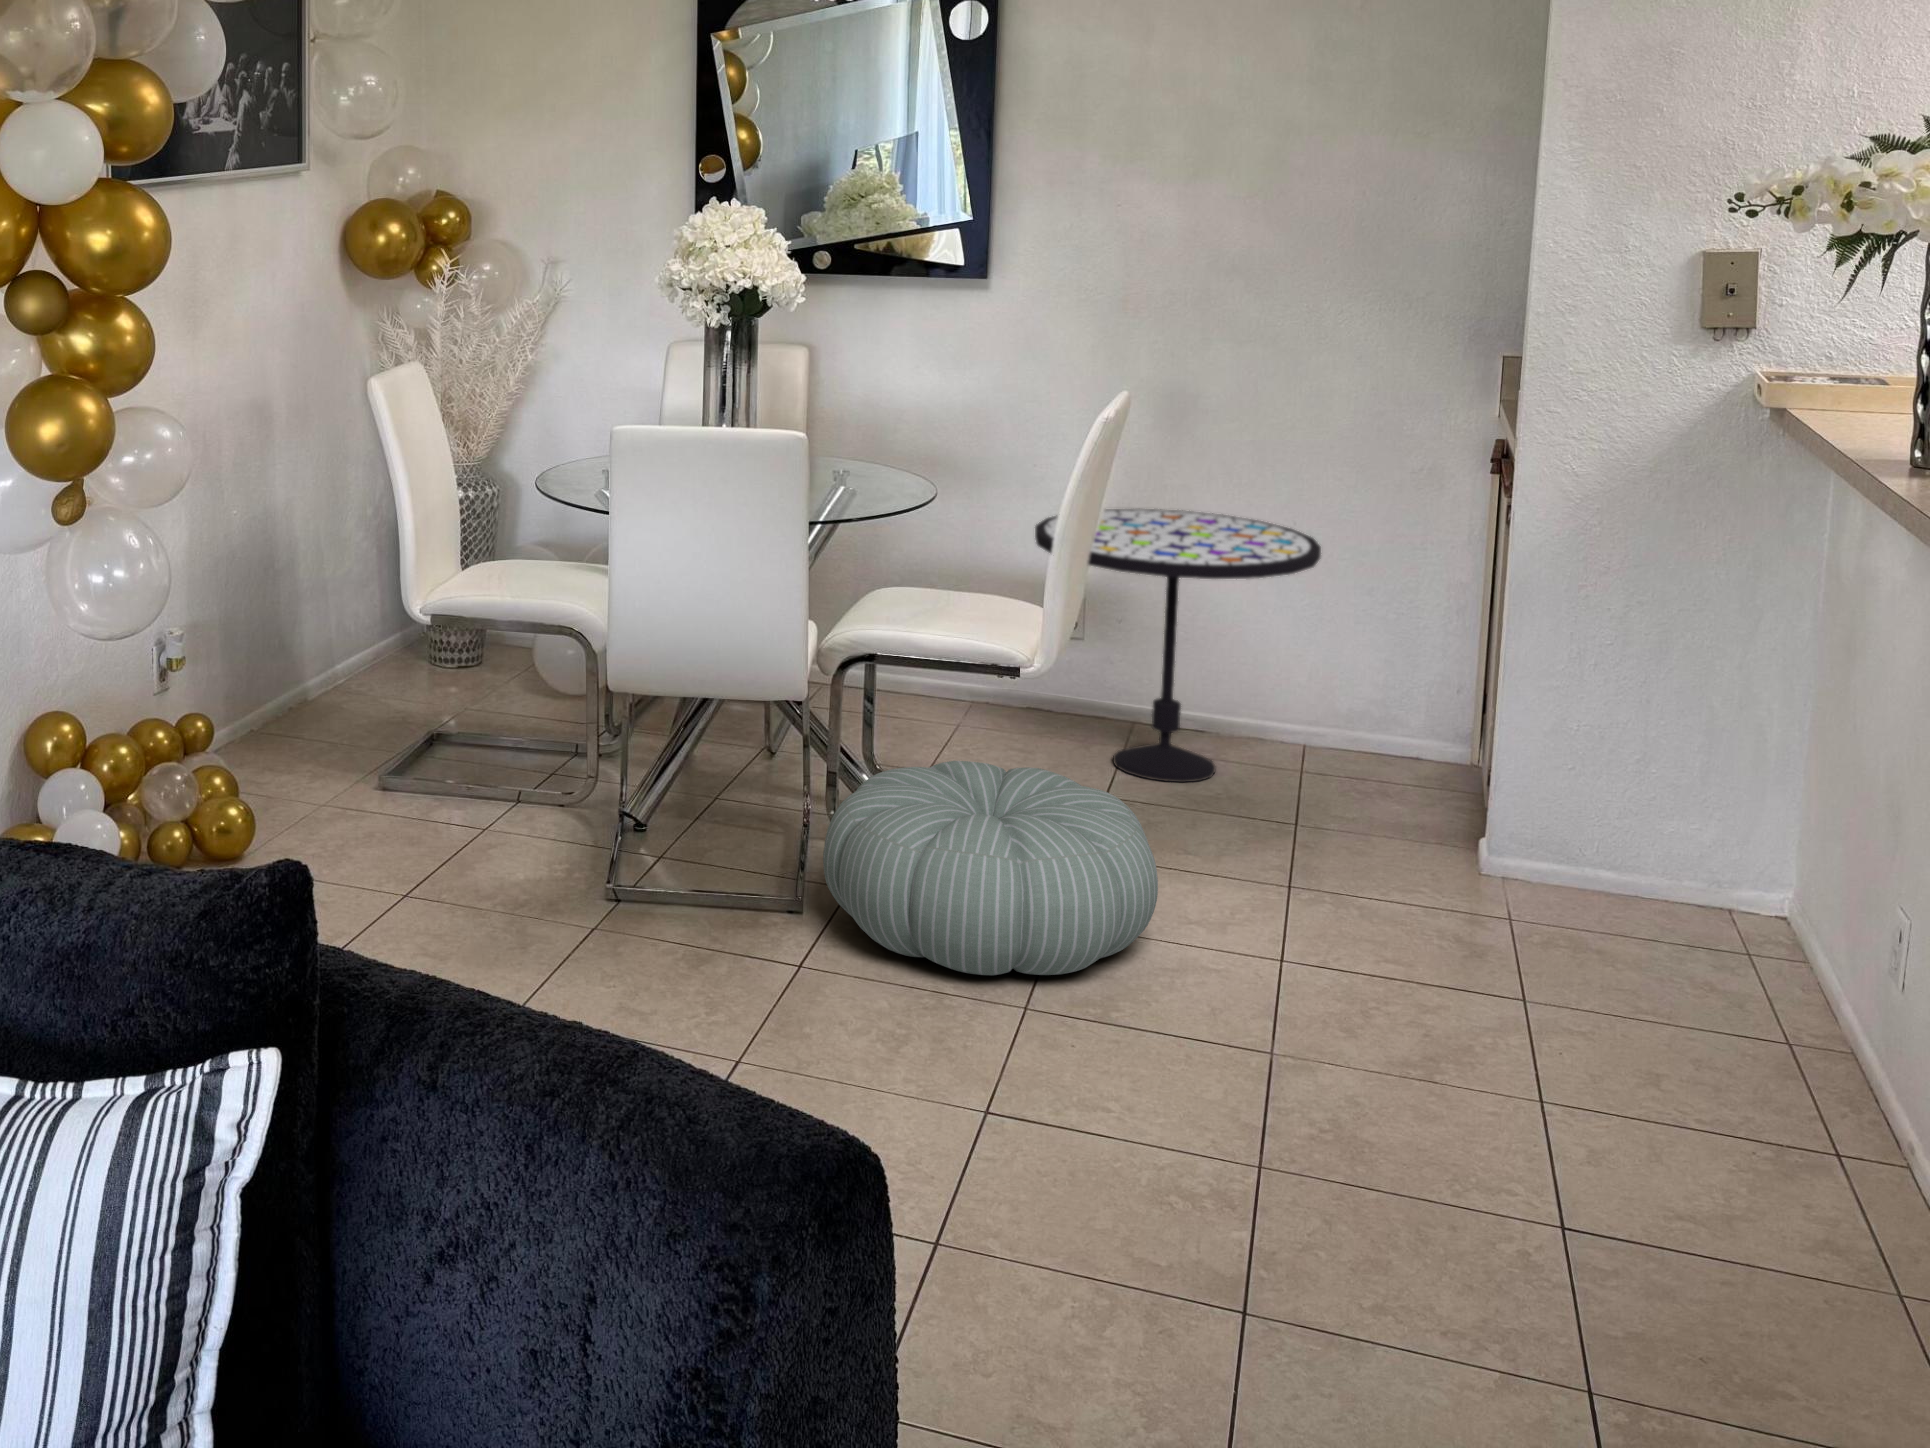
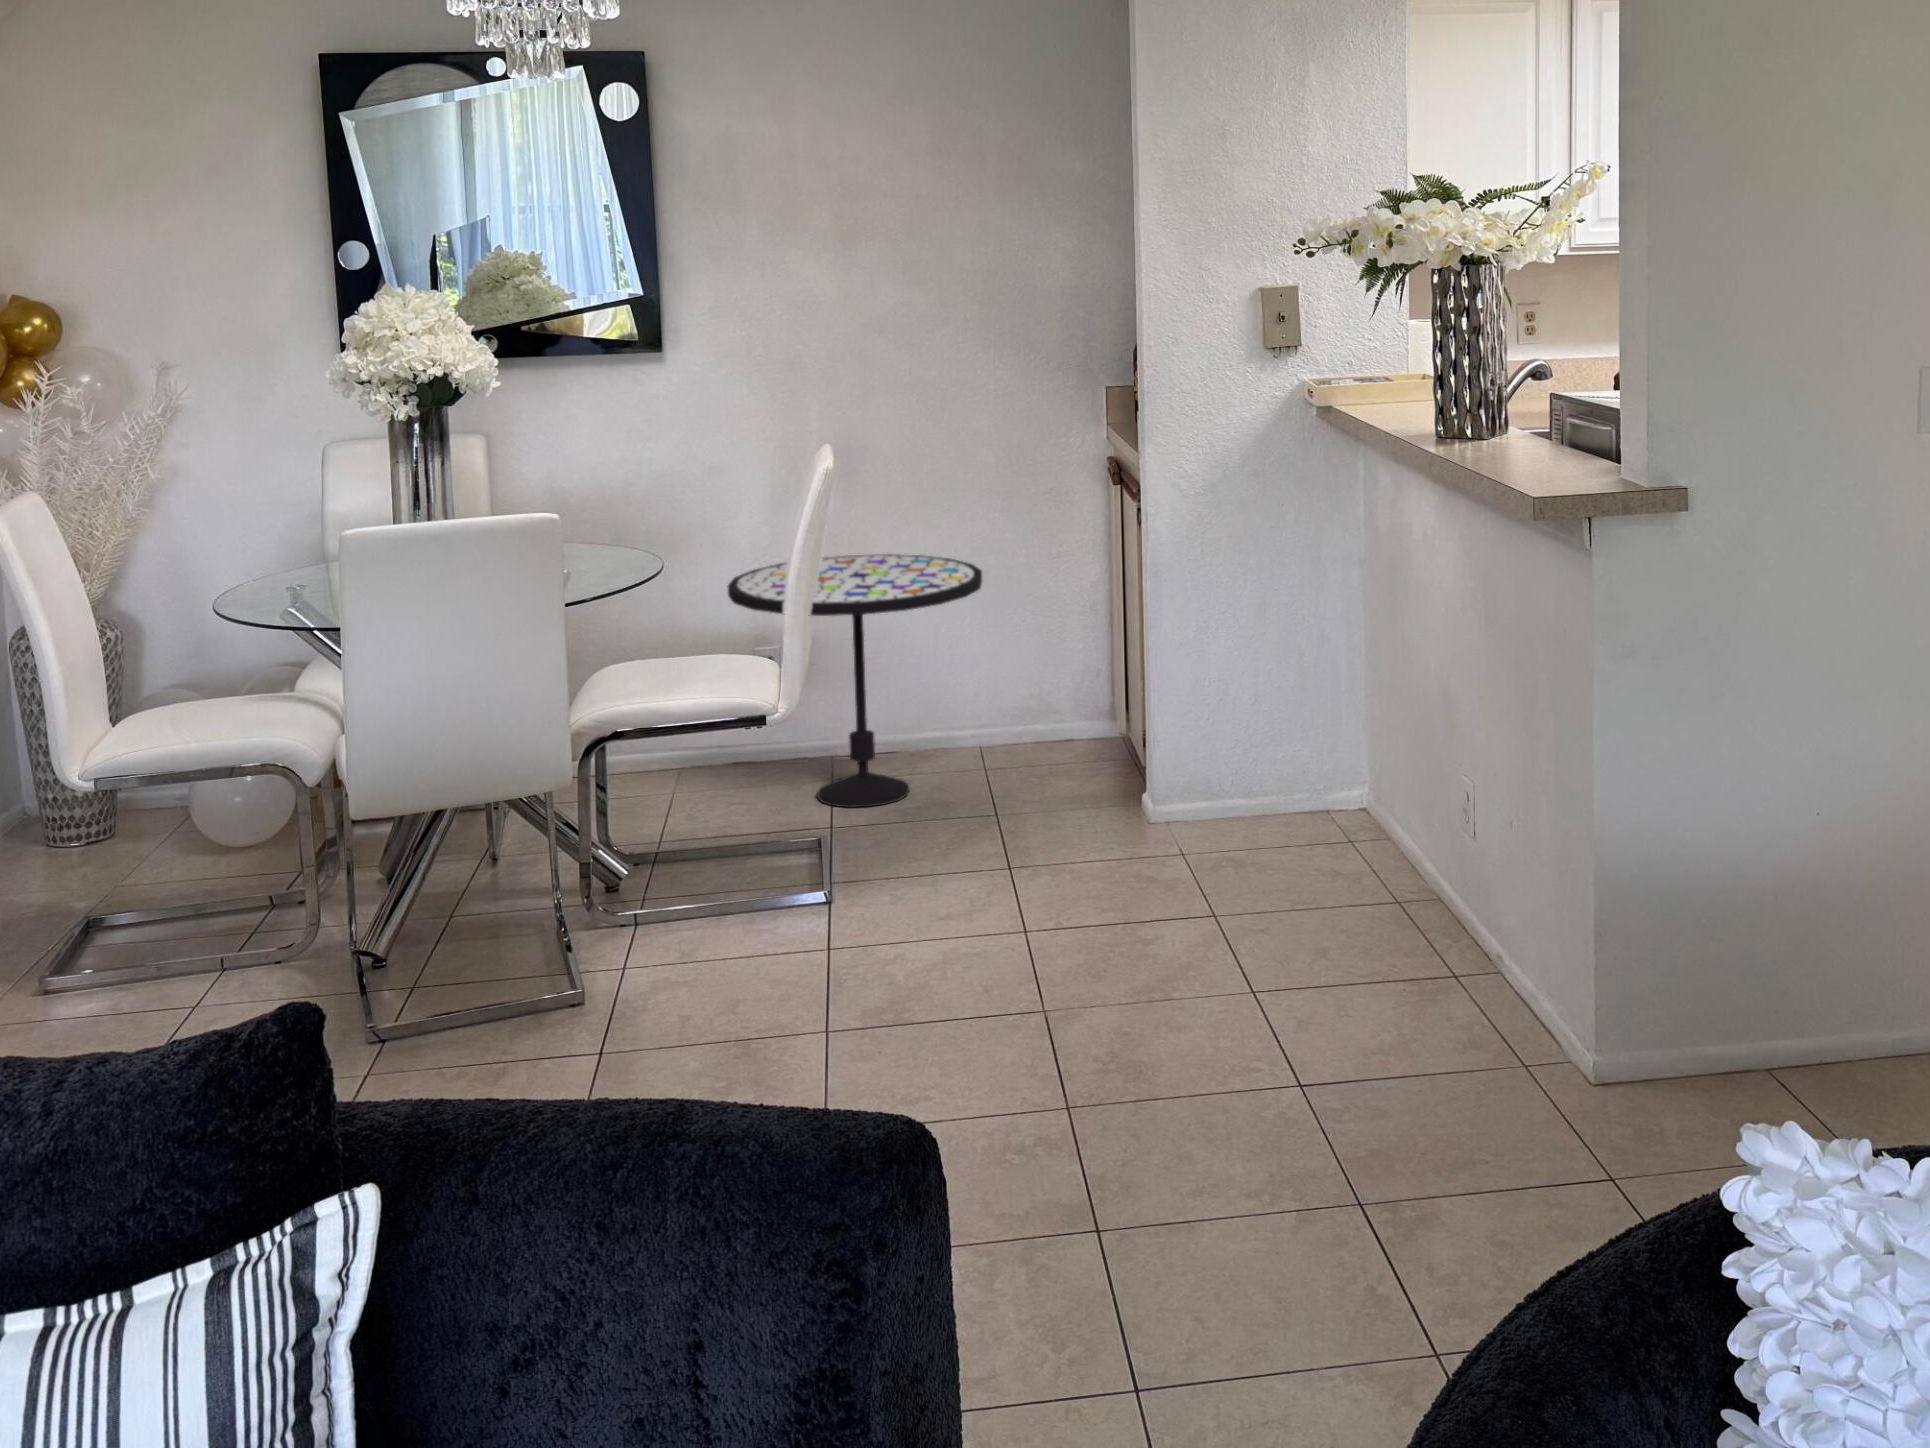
pouf: present [823,761,1158,975] -> none [593,810,914,1016]

